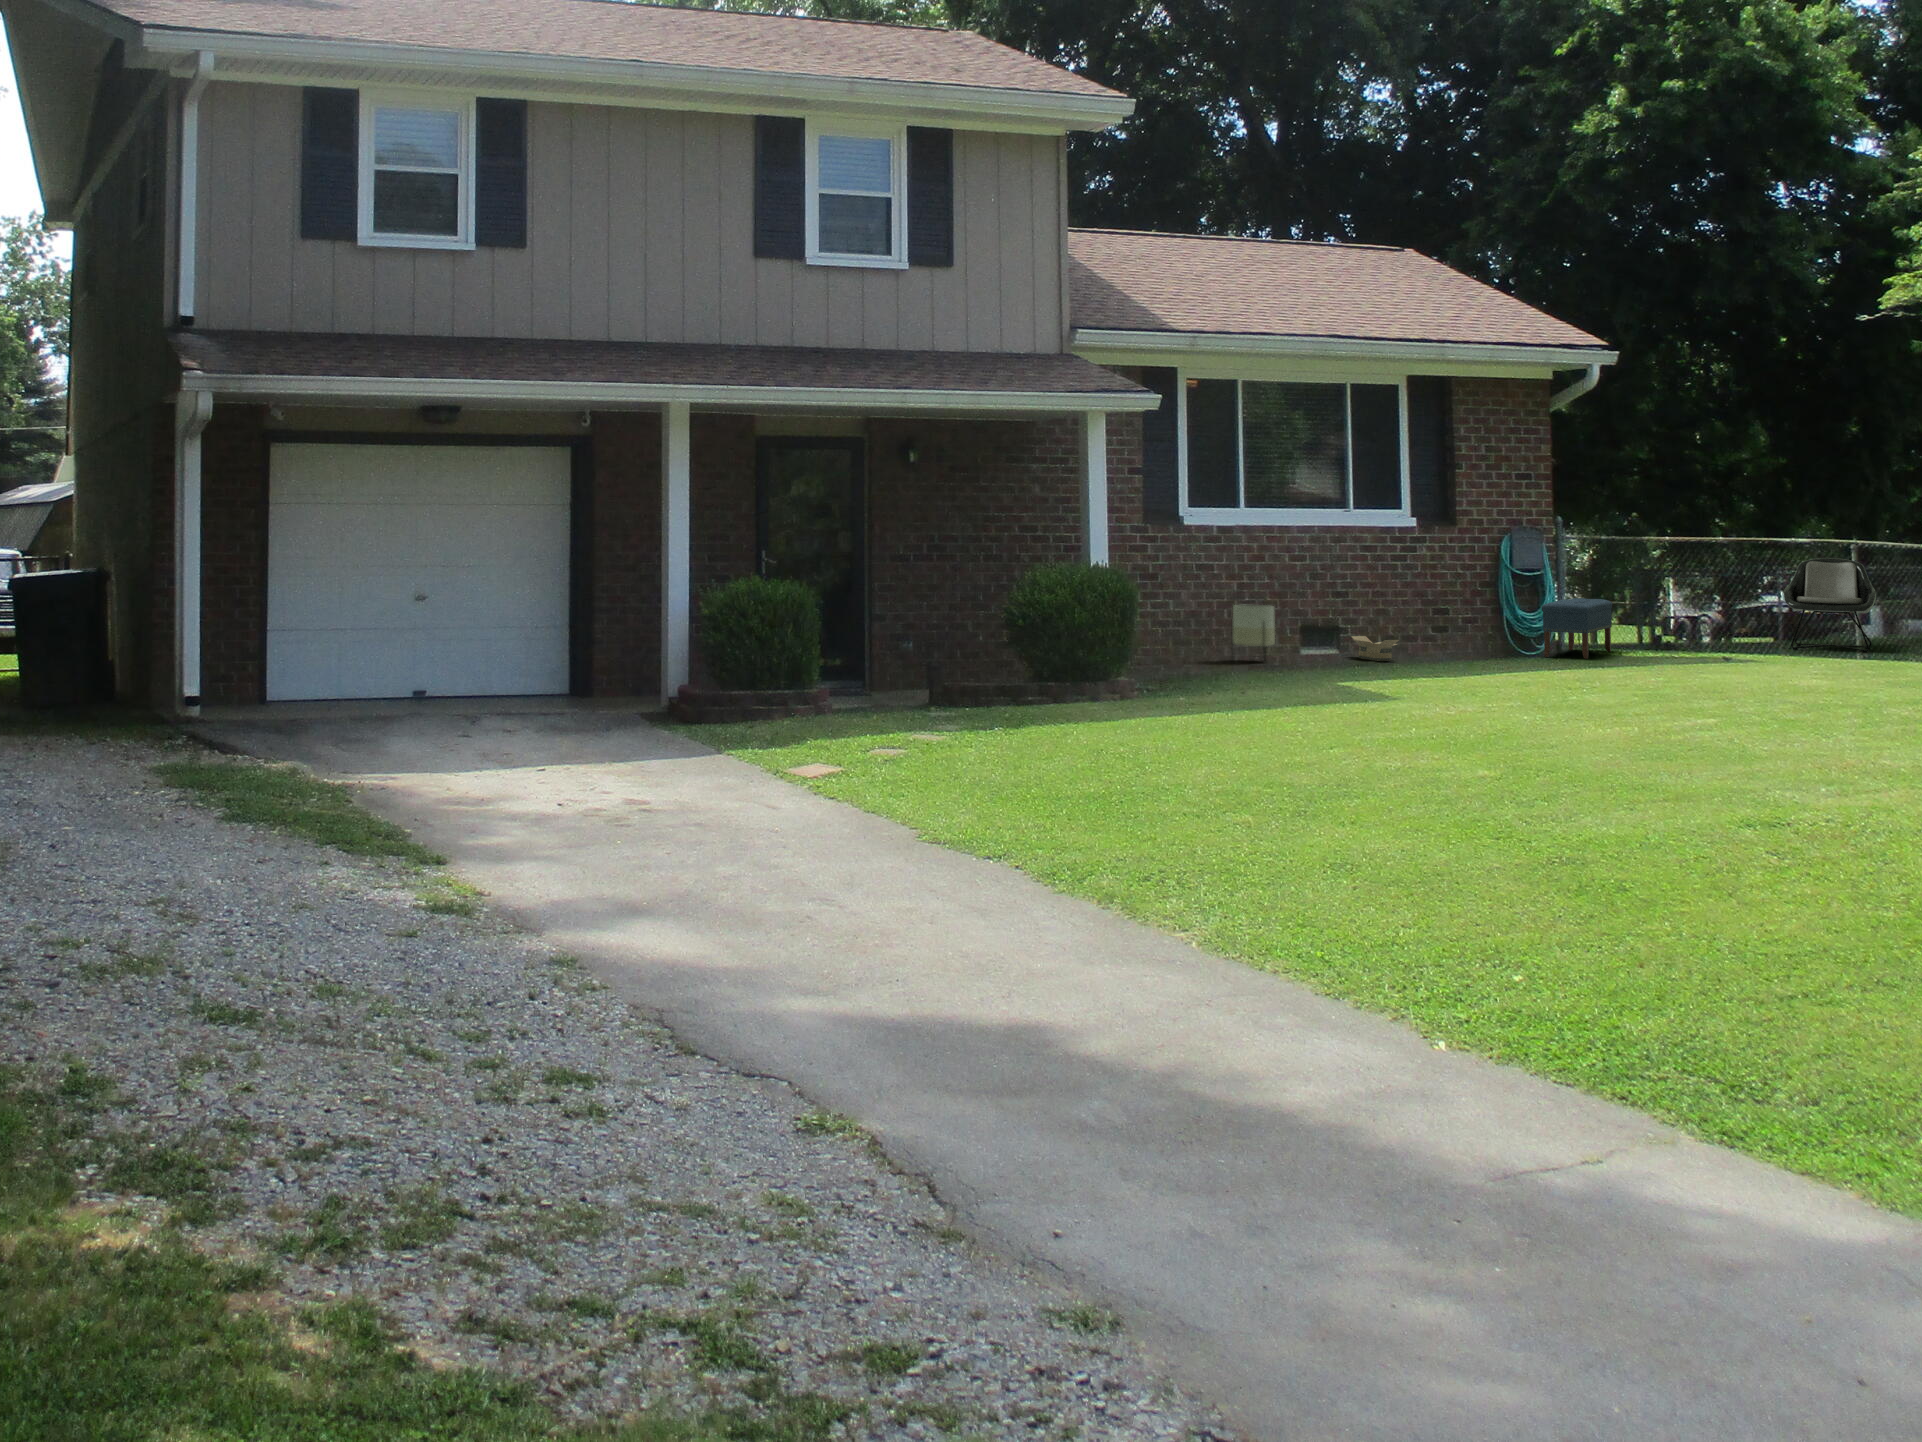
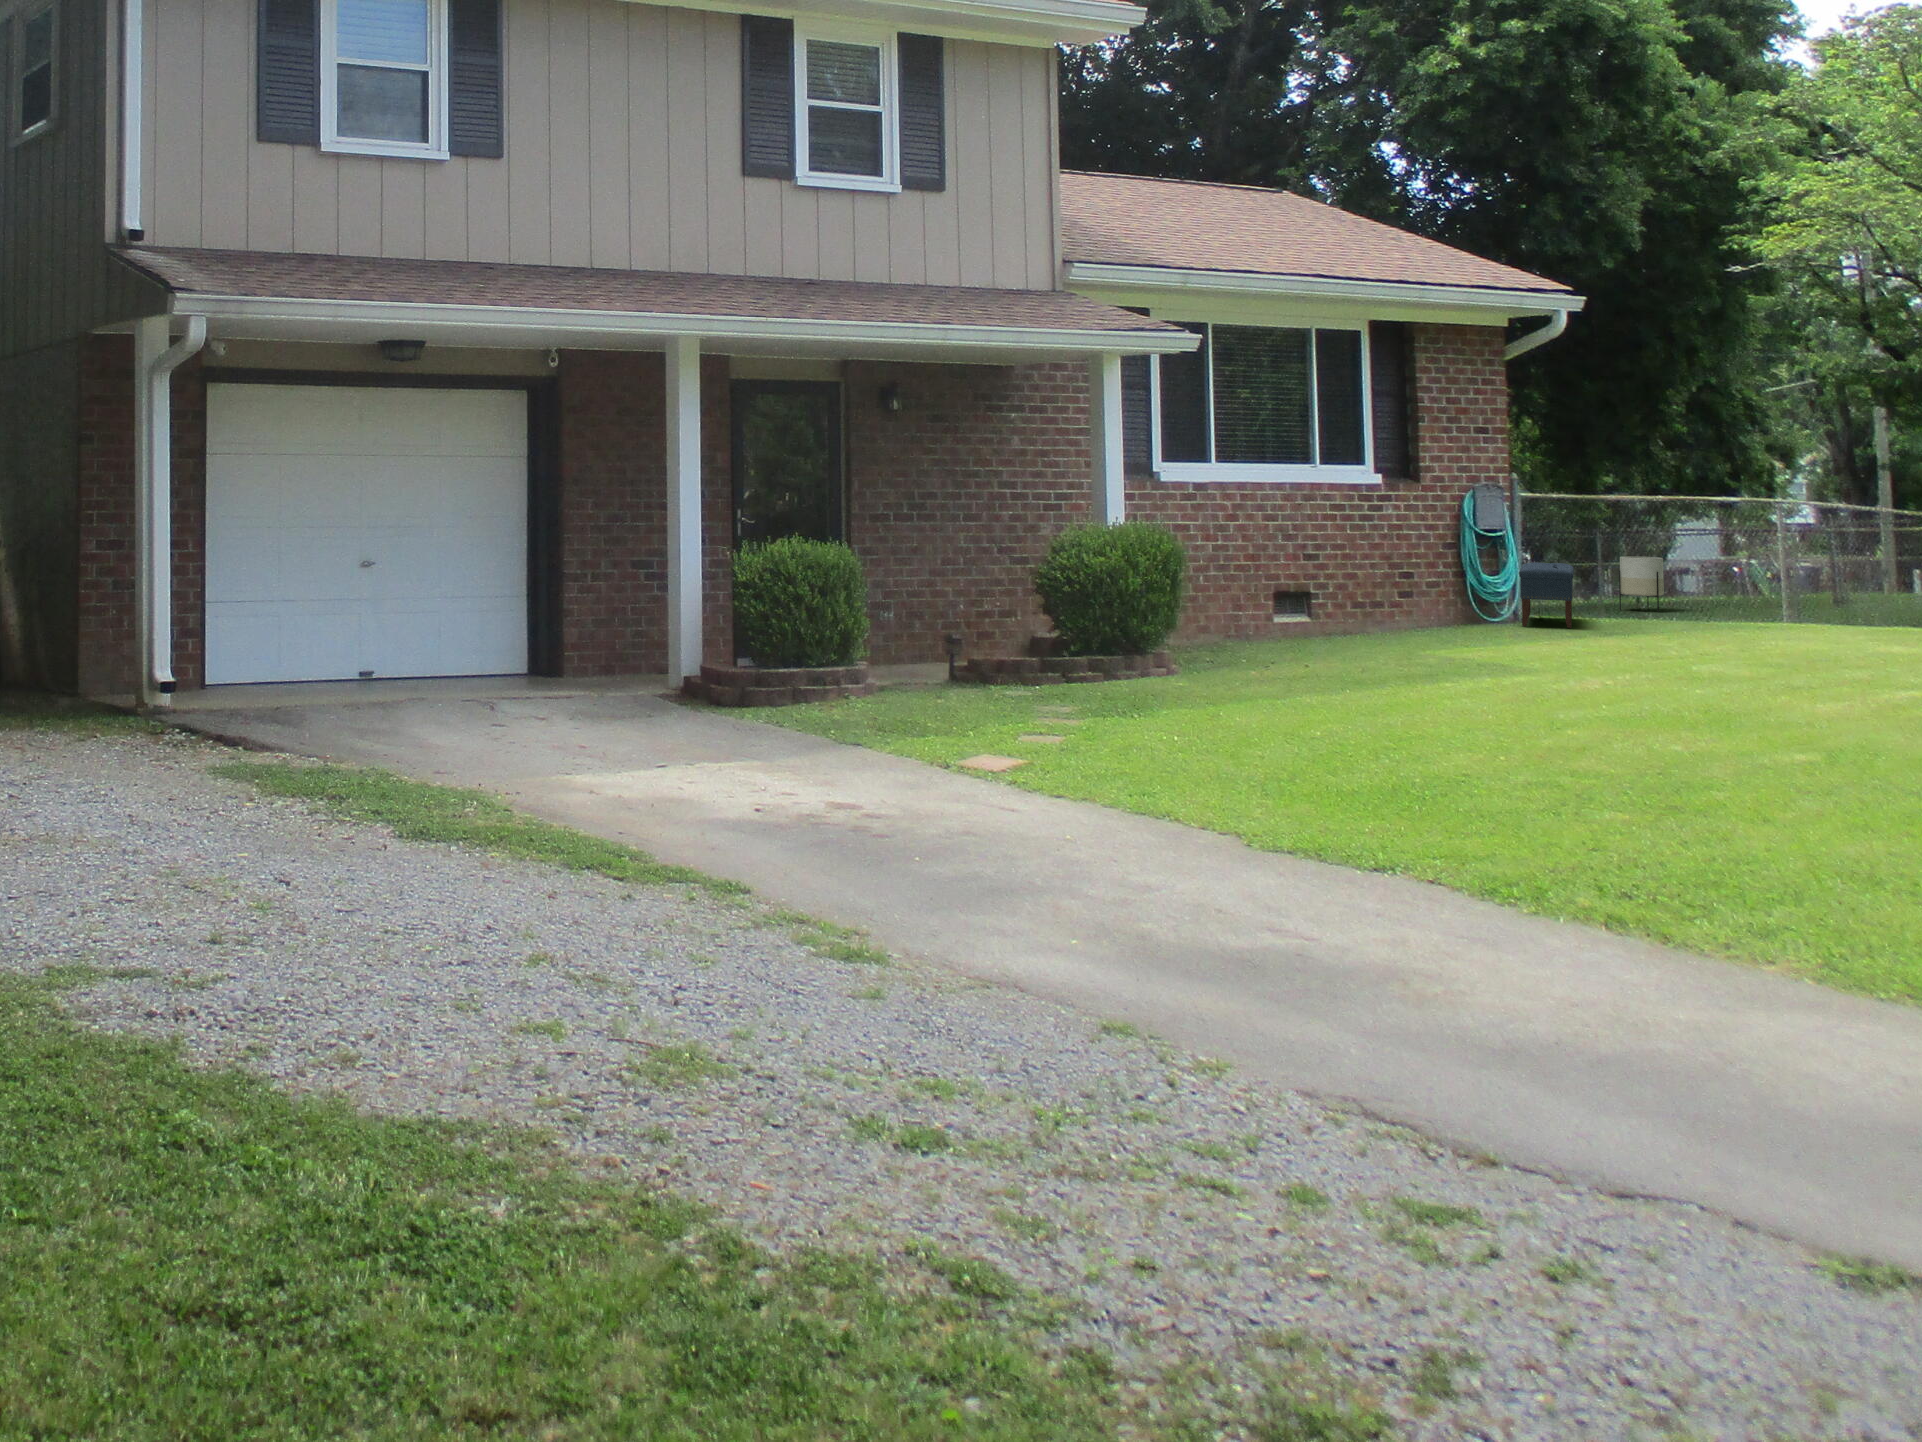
lounge chair: present [1784,558,1876,653] -> none [1733,518,1835,618]
planter: present [1232,605,1275,660] -> present [1619,556,1664,612]
cardboard box: present [1352,636,1399,661] -> none [1324,605,1388,633]

